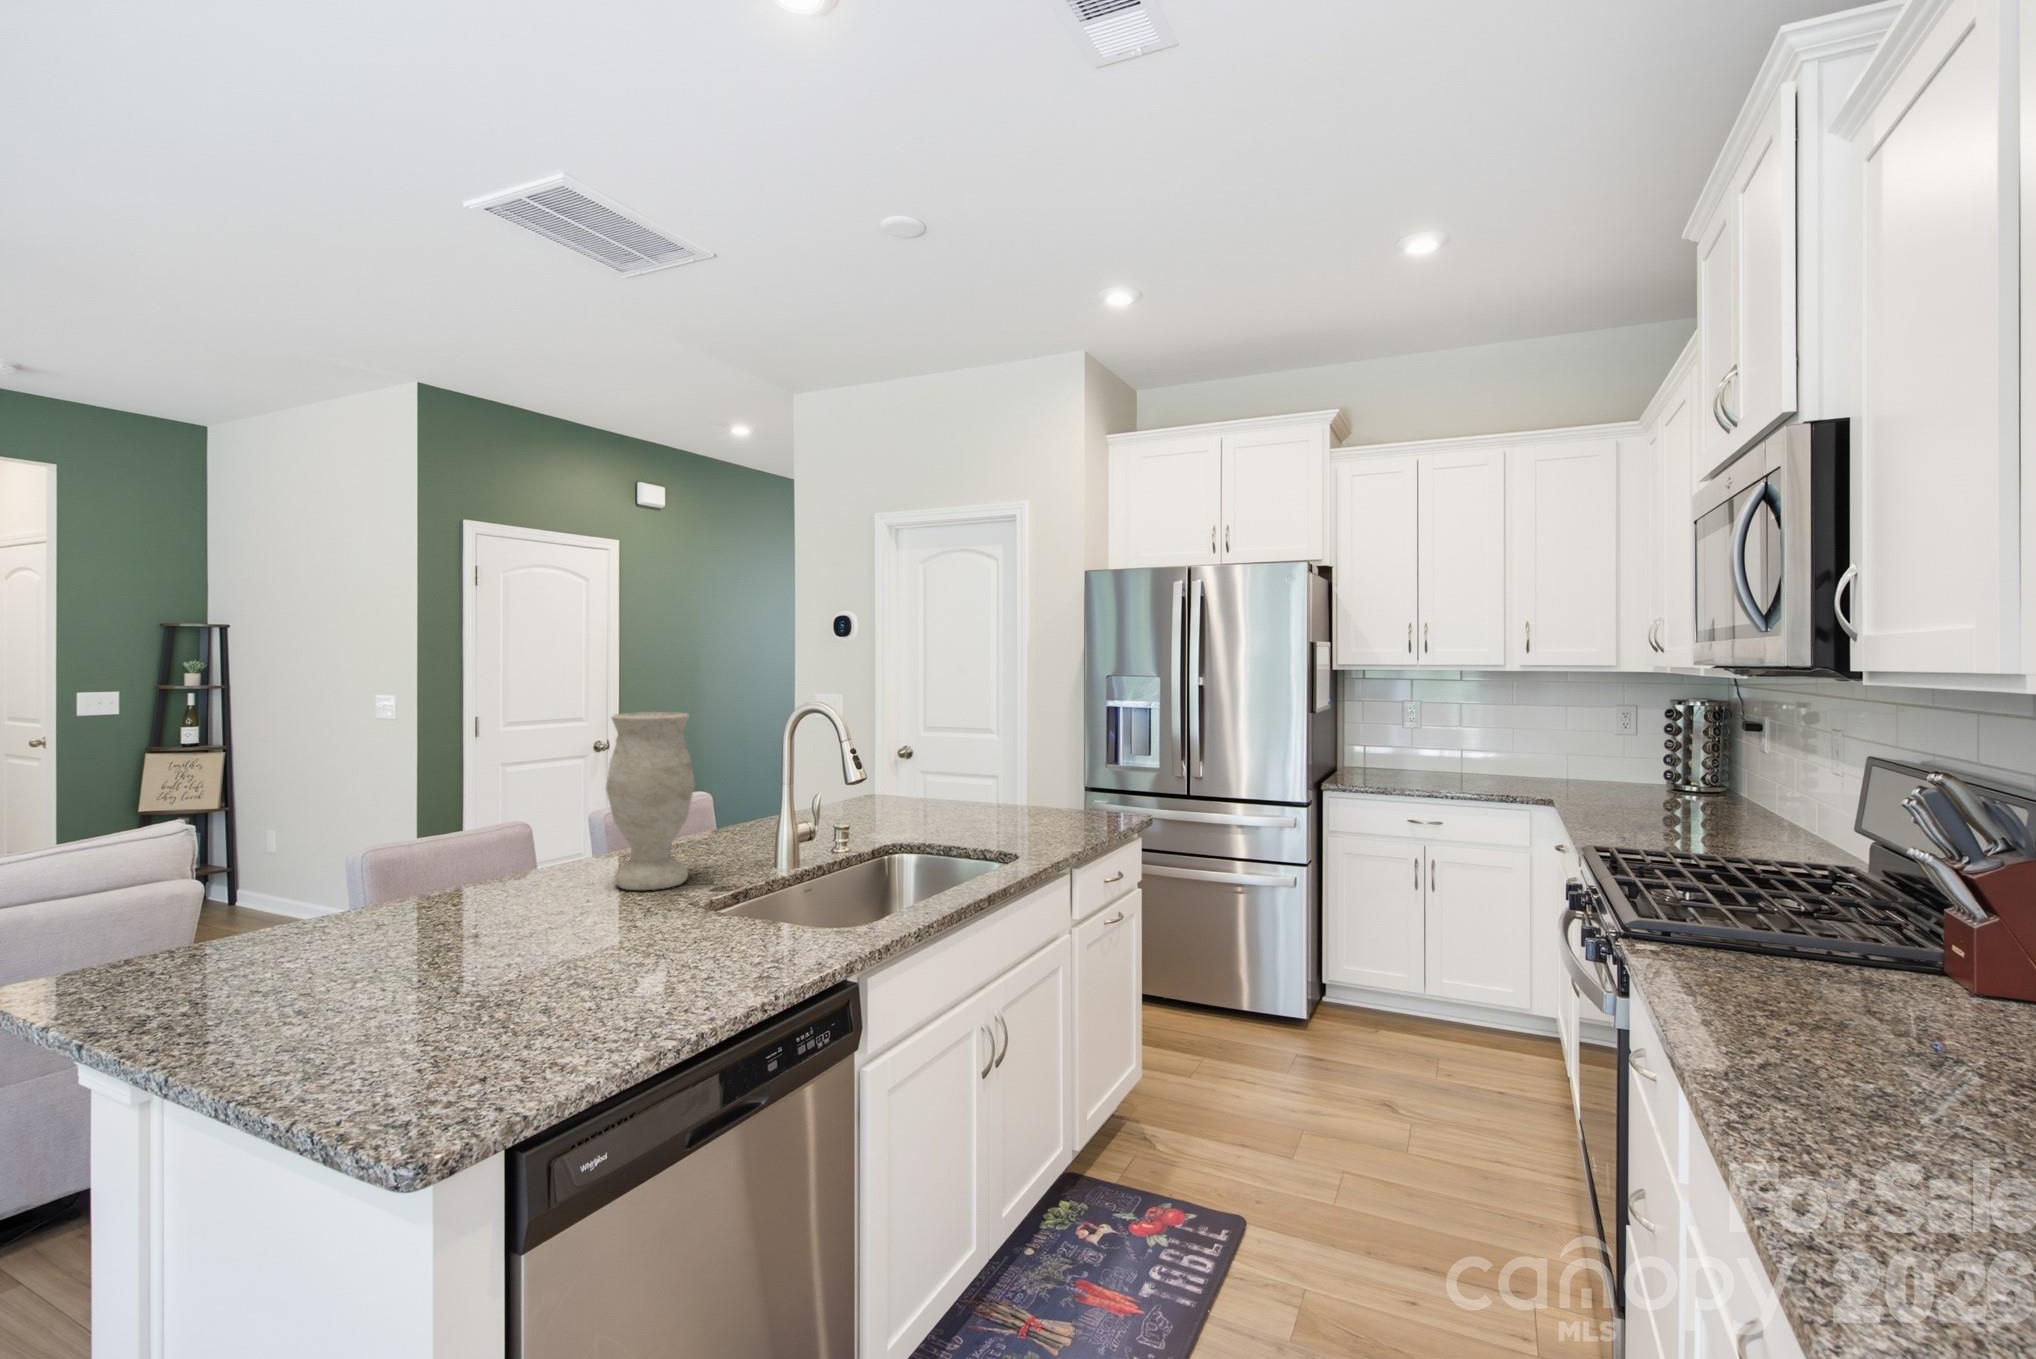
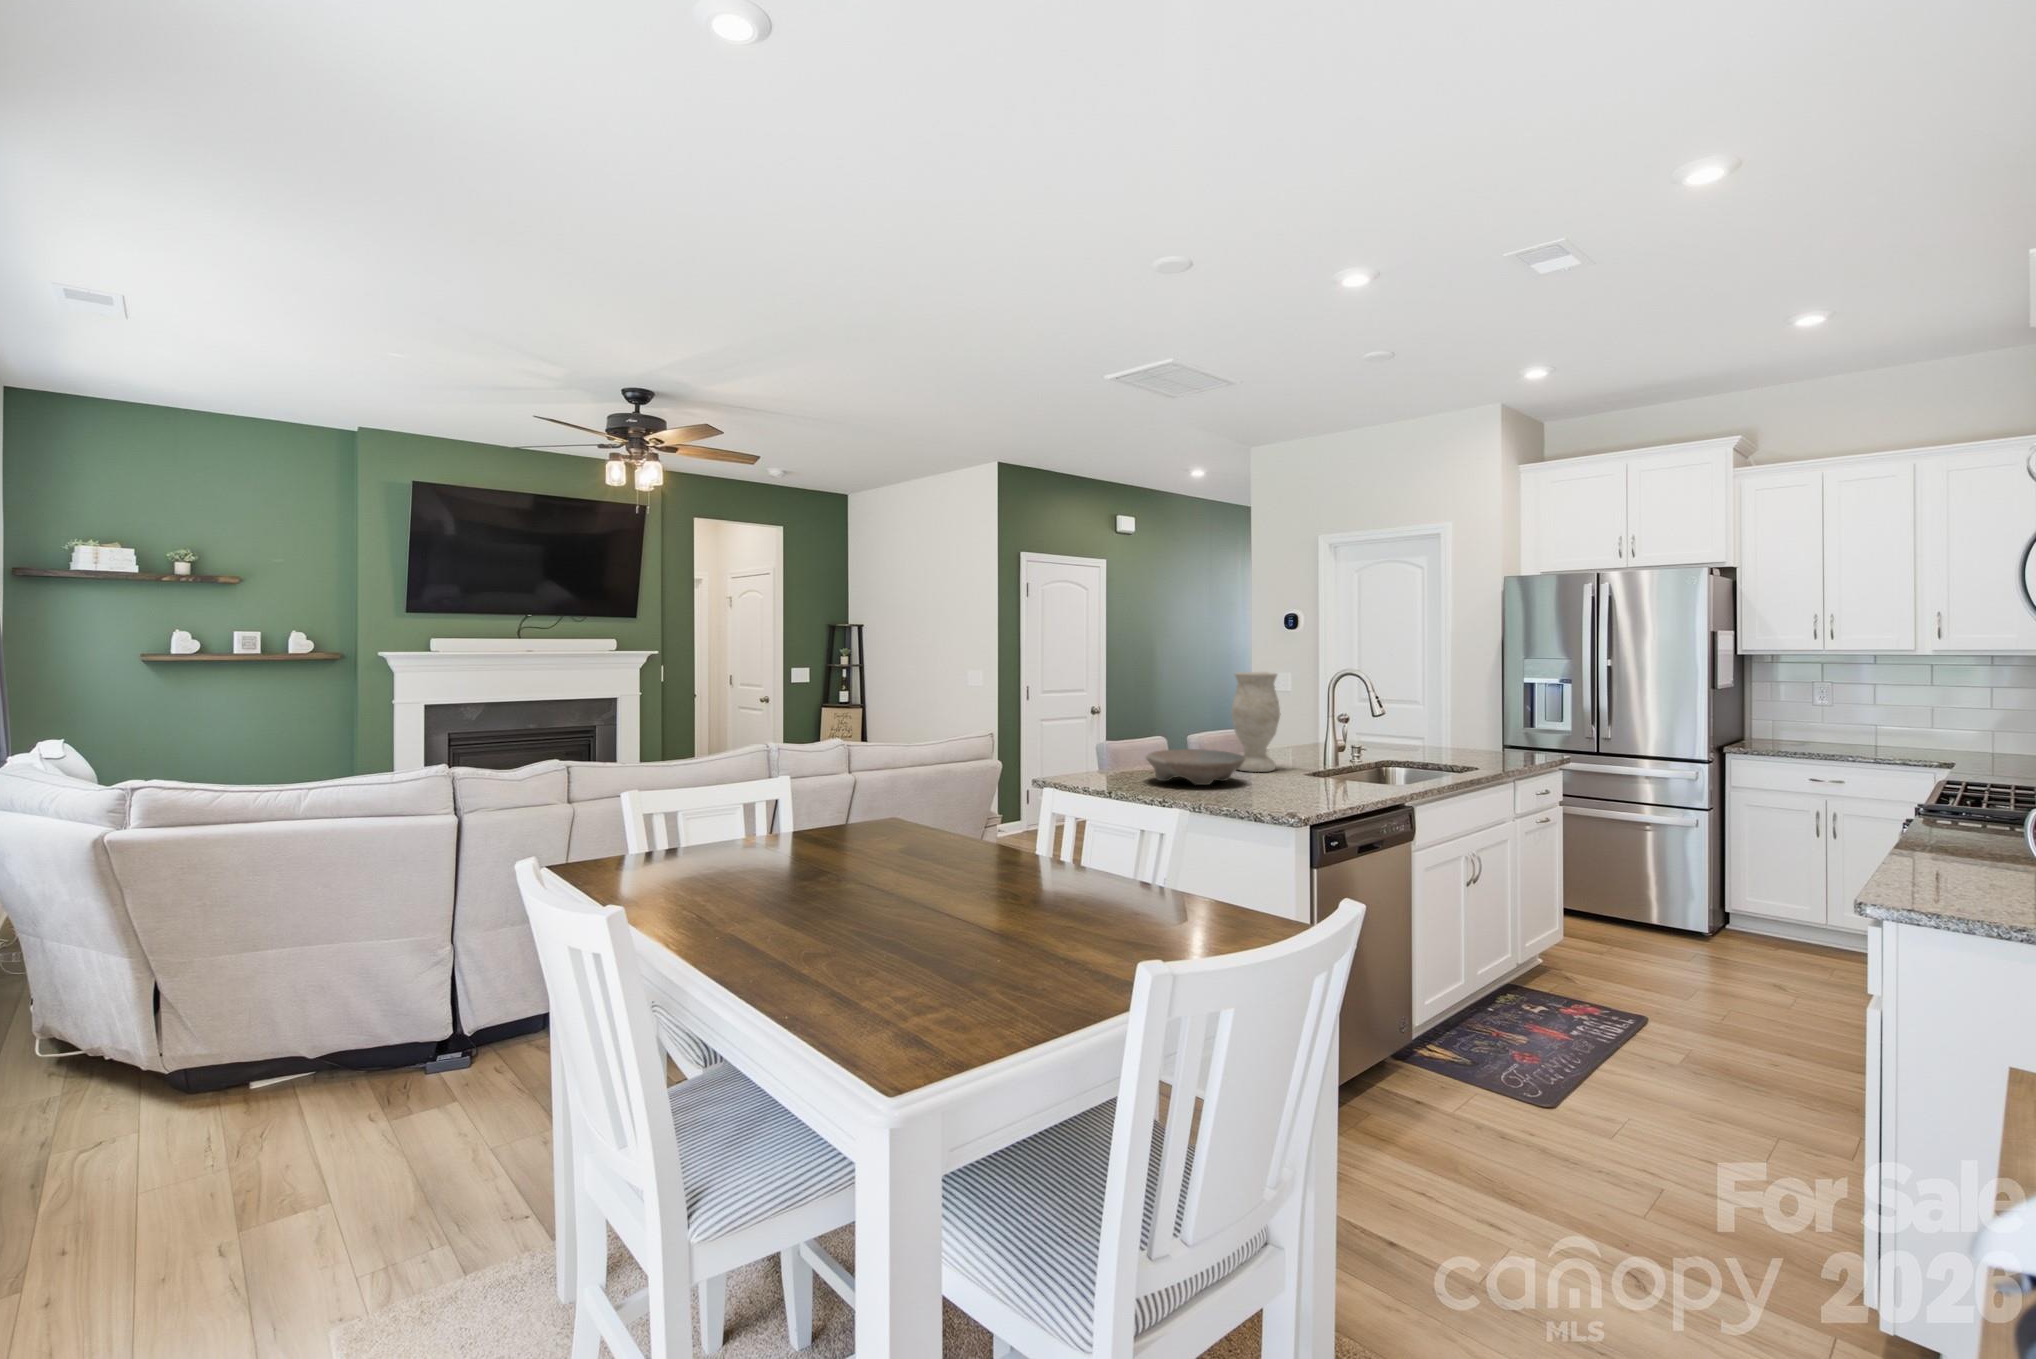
bowl: none [365,862,585,949] -> present [1146,749,1245,785]

